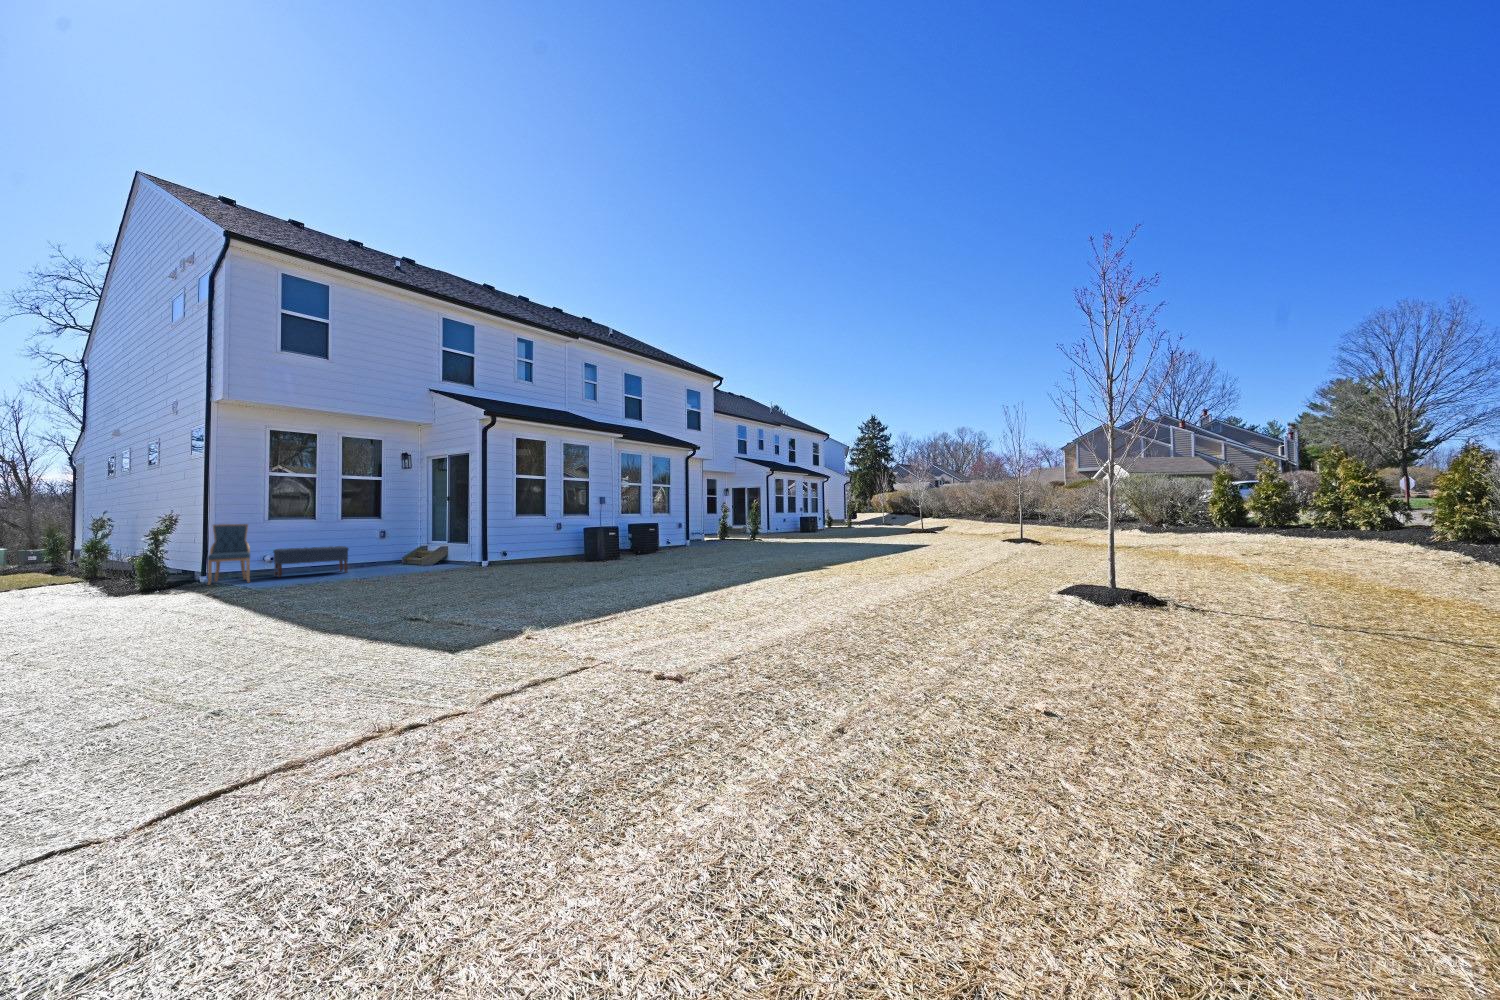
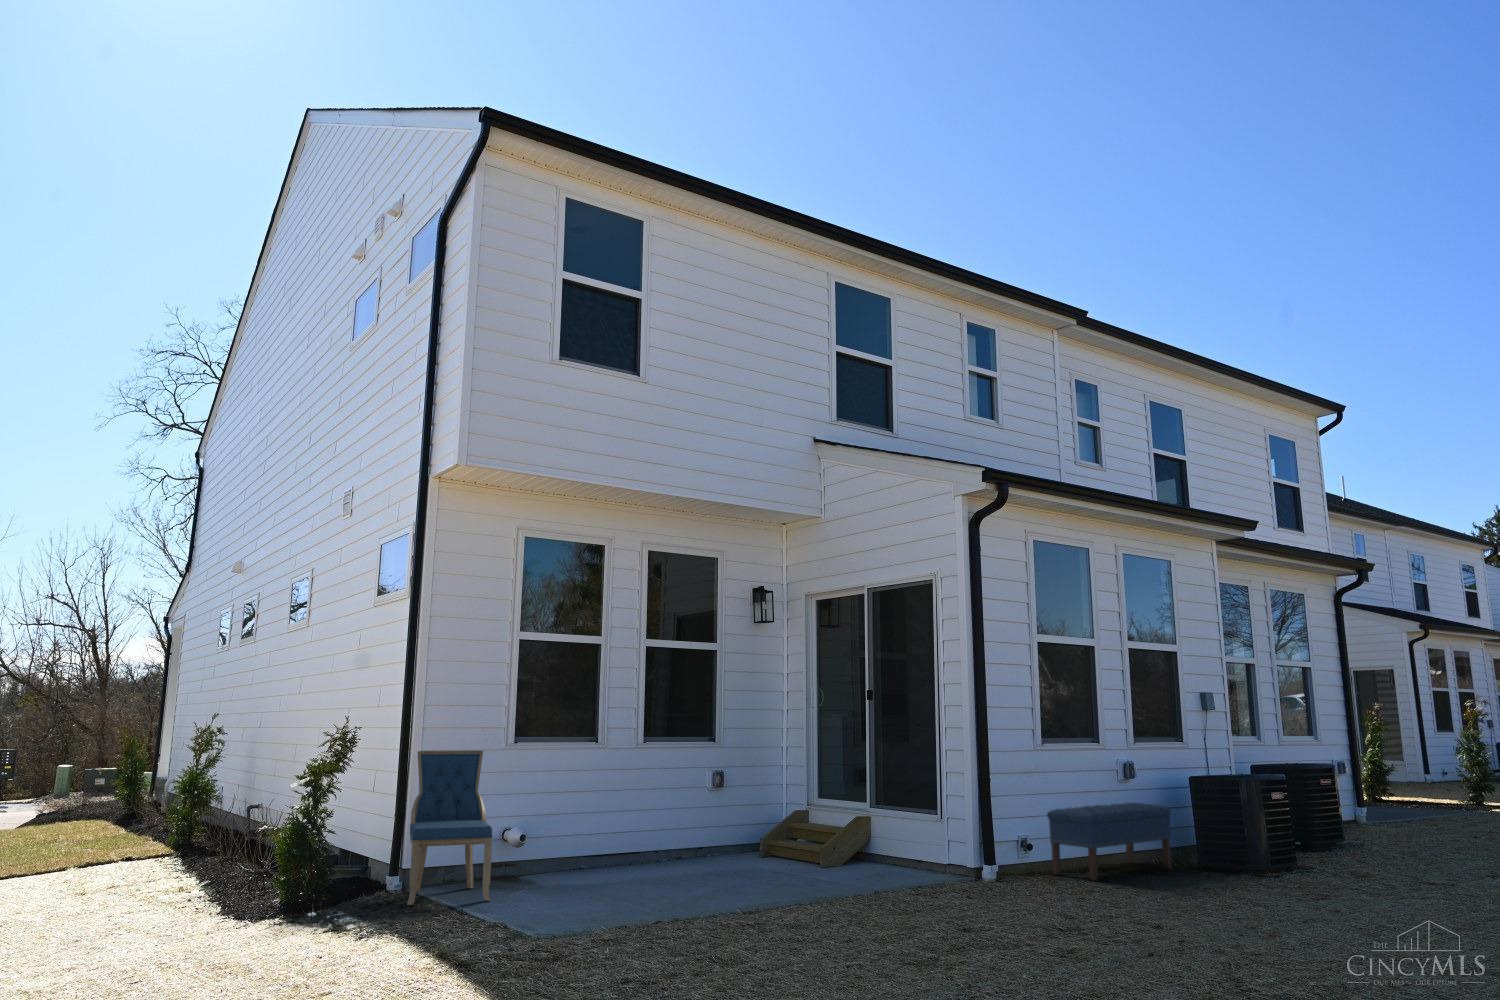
bench: present [273,546,348,578] -> present [1047,803,1172,880]

